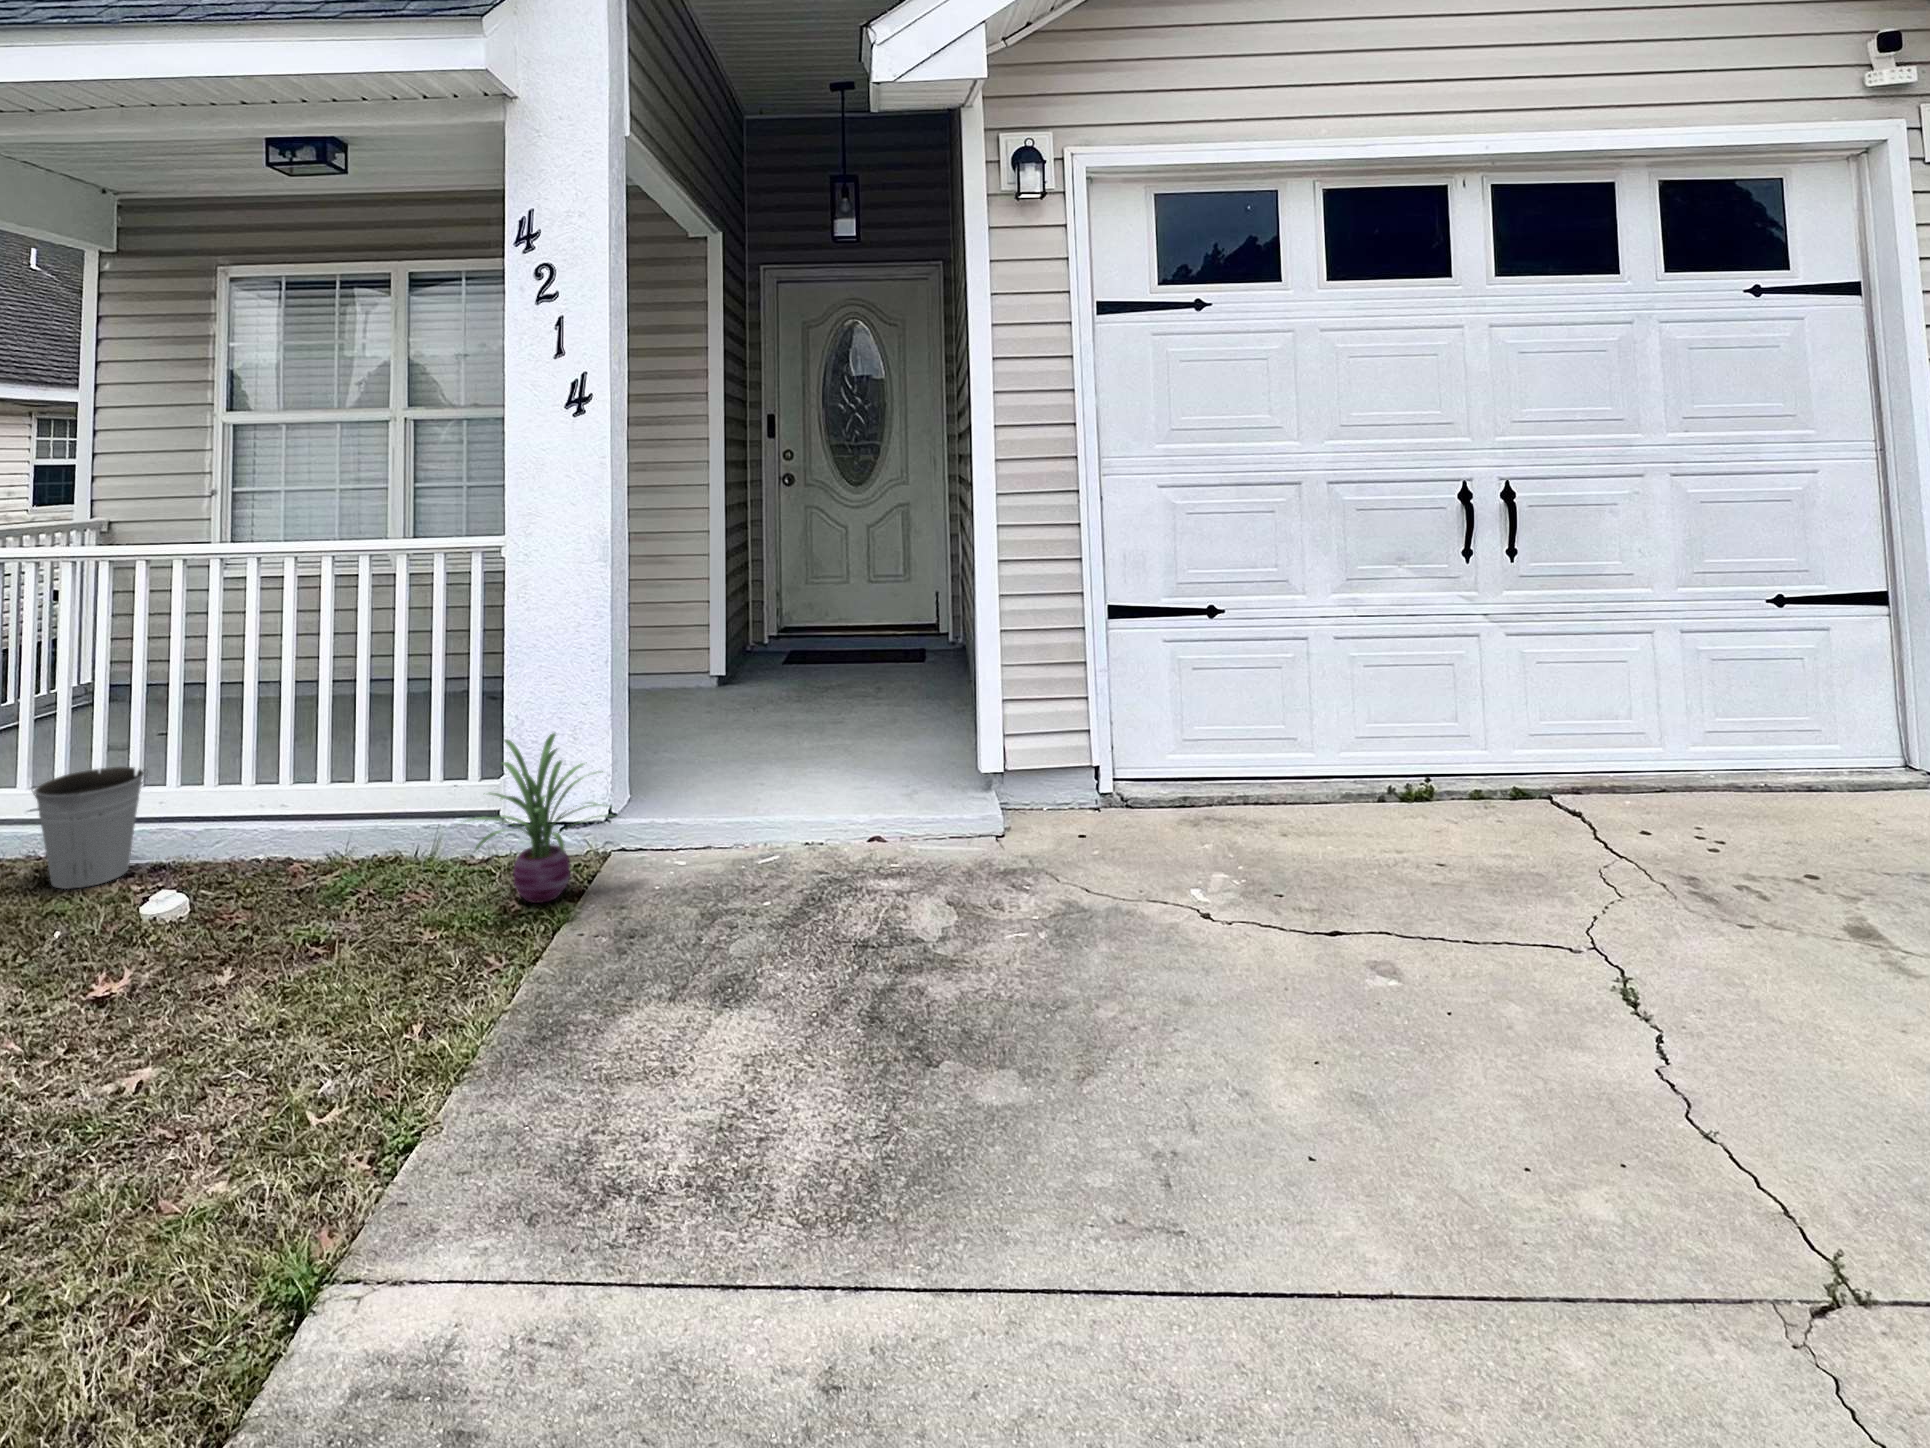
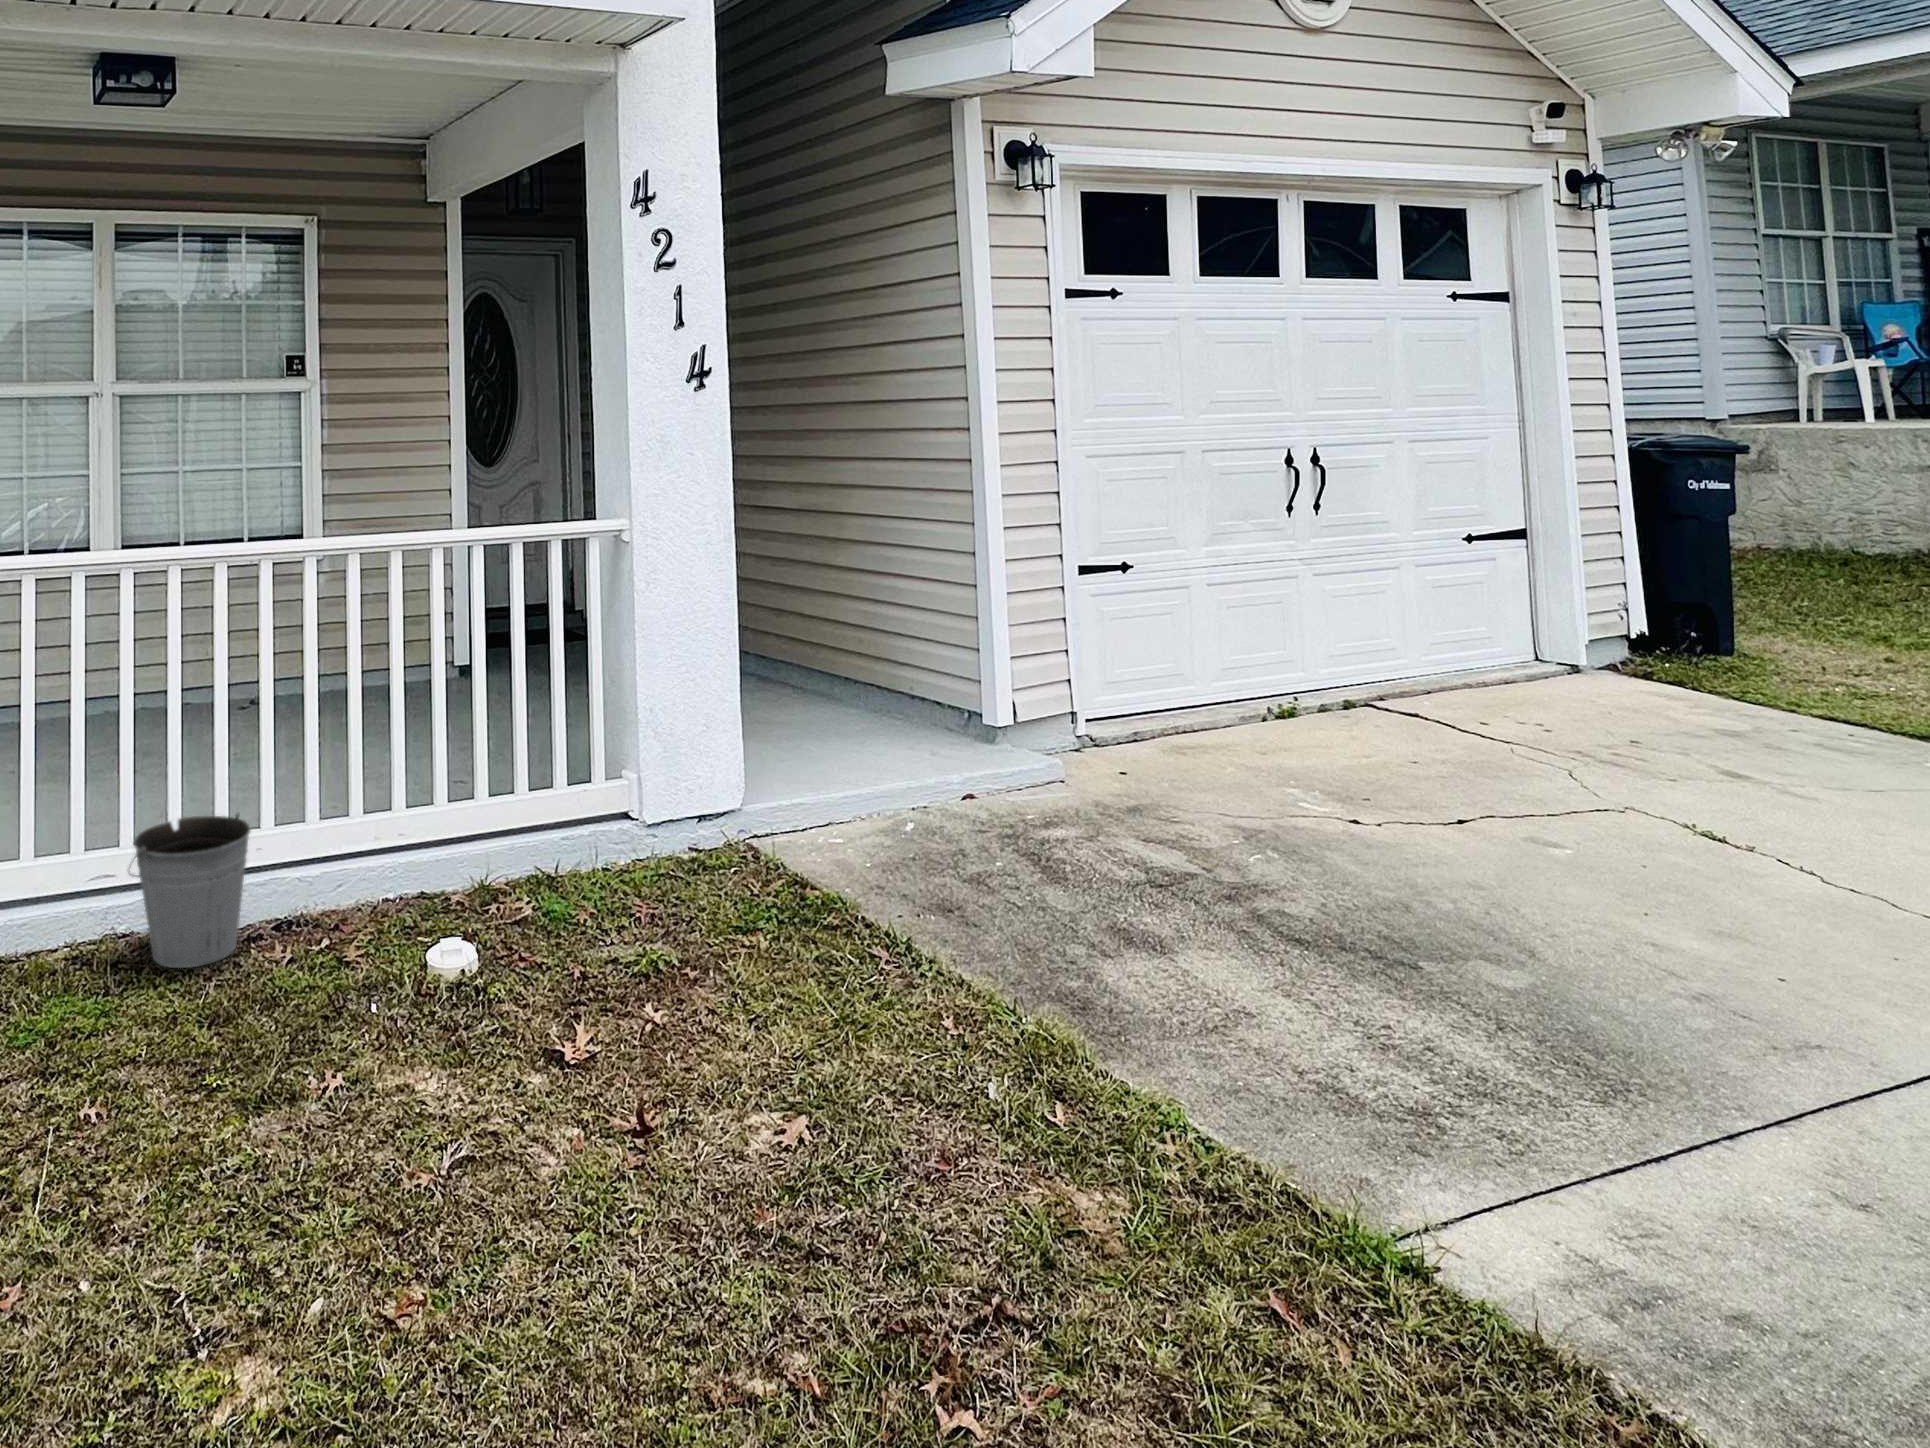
decorative plant: present [467,733,611,903] -> none [676,717,830,892]

